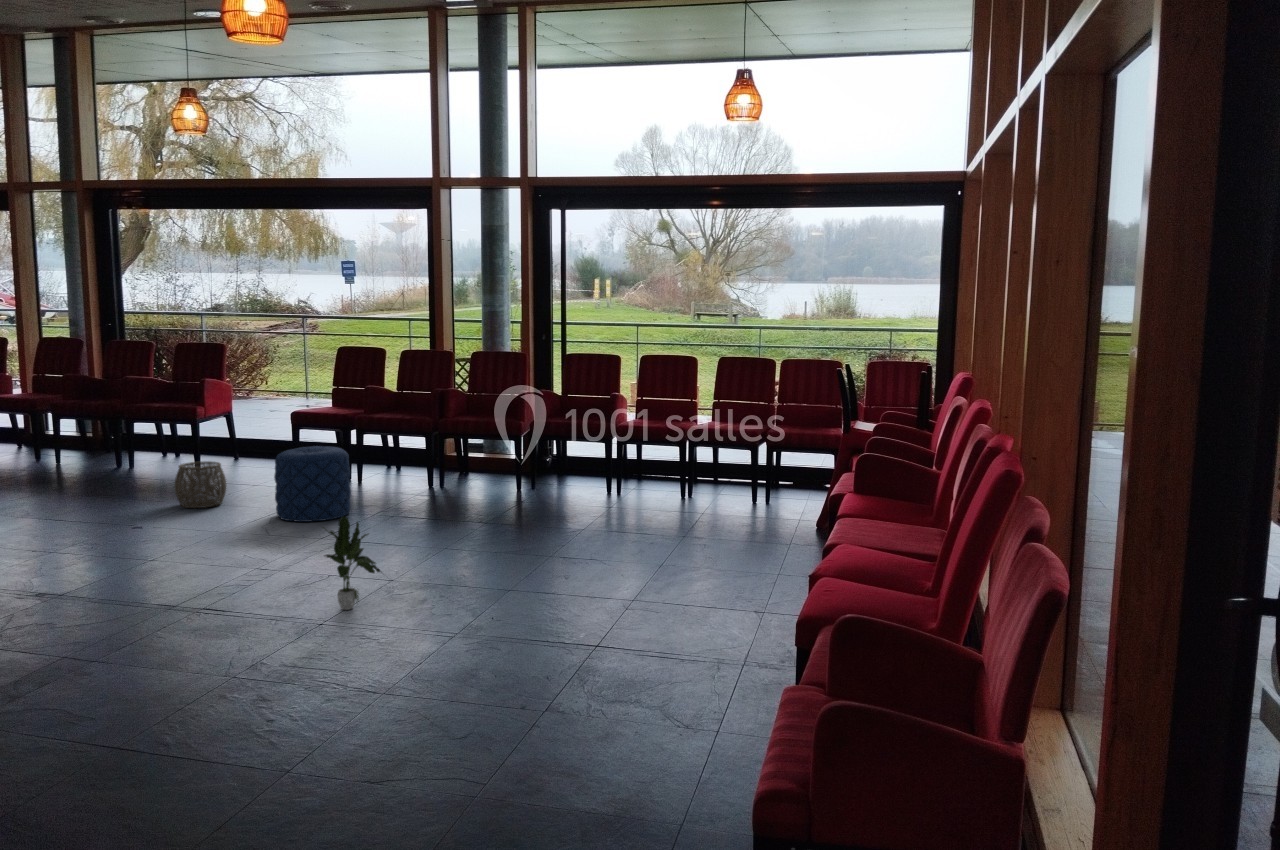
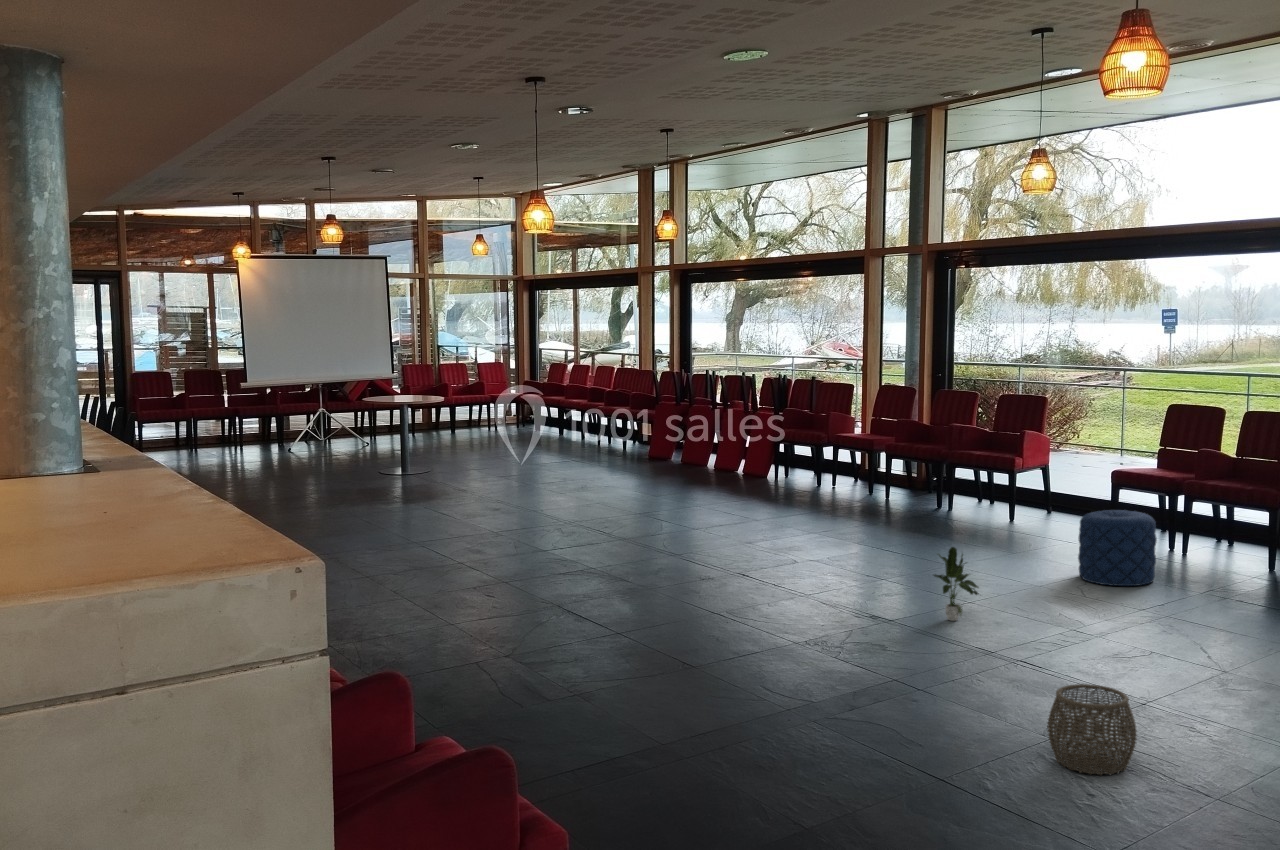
woven basket: present [175,461,227,508] -> present [1047,684,1137,775]
potted plant: present [325,516,380,610] -> present [934,547,979,621]

